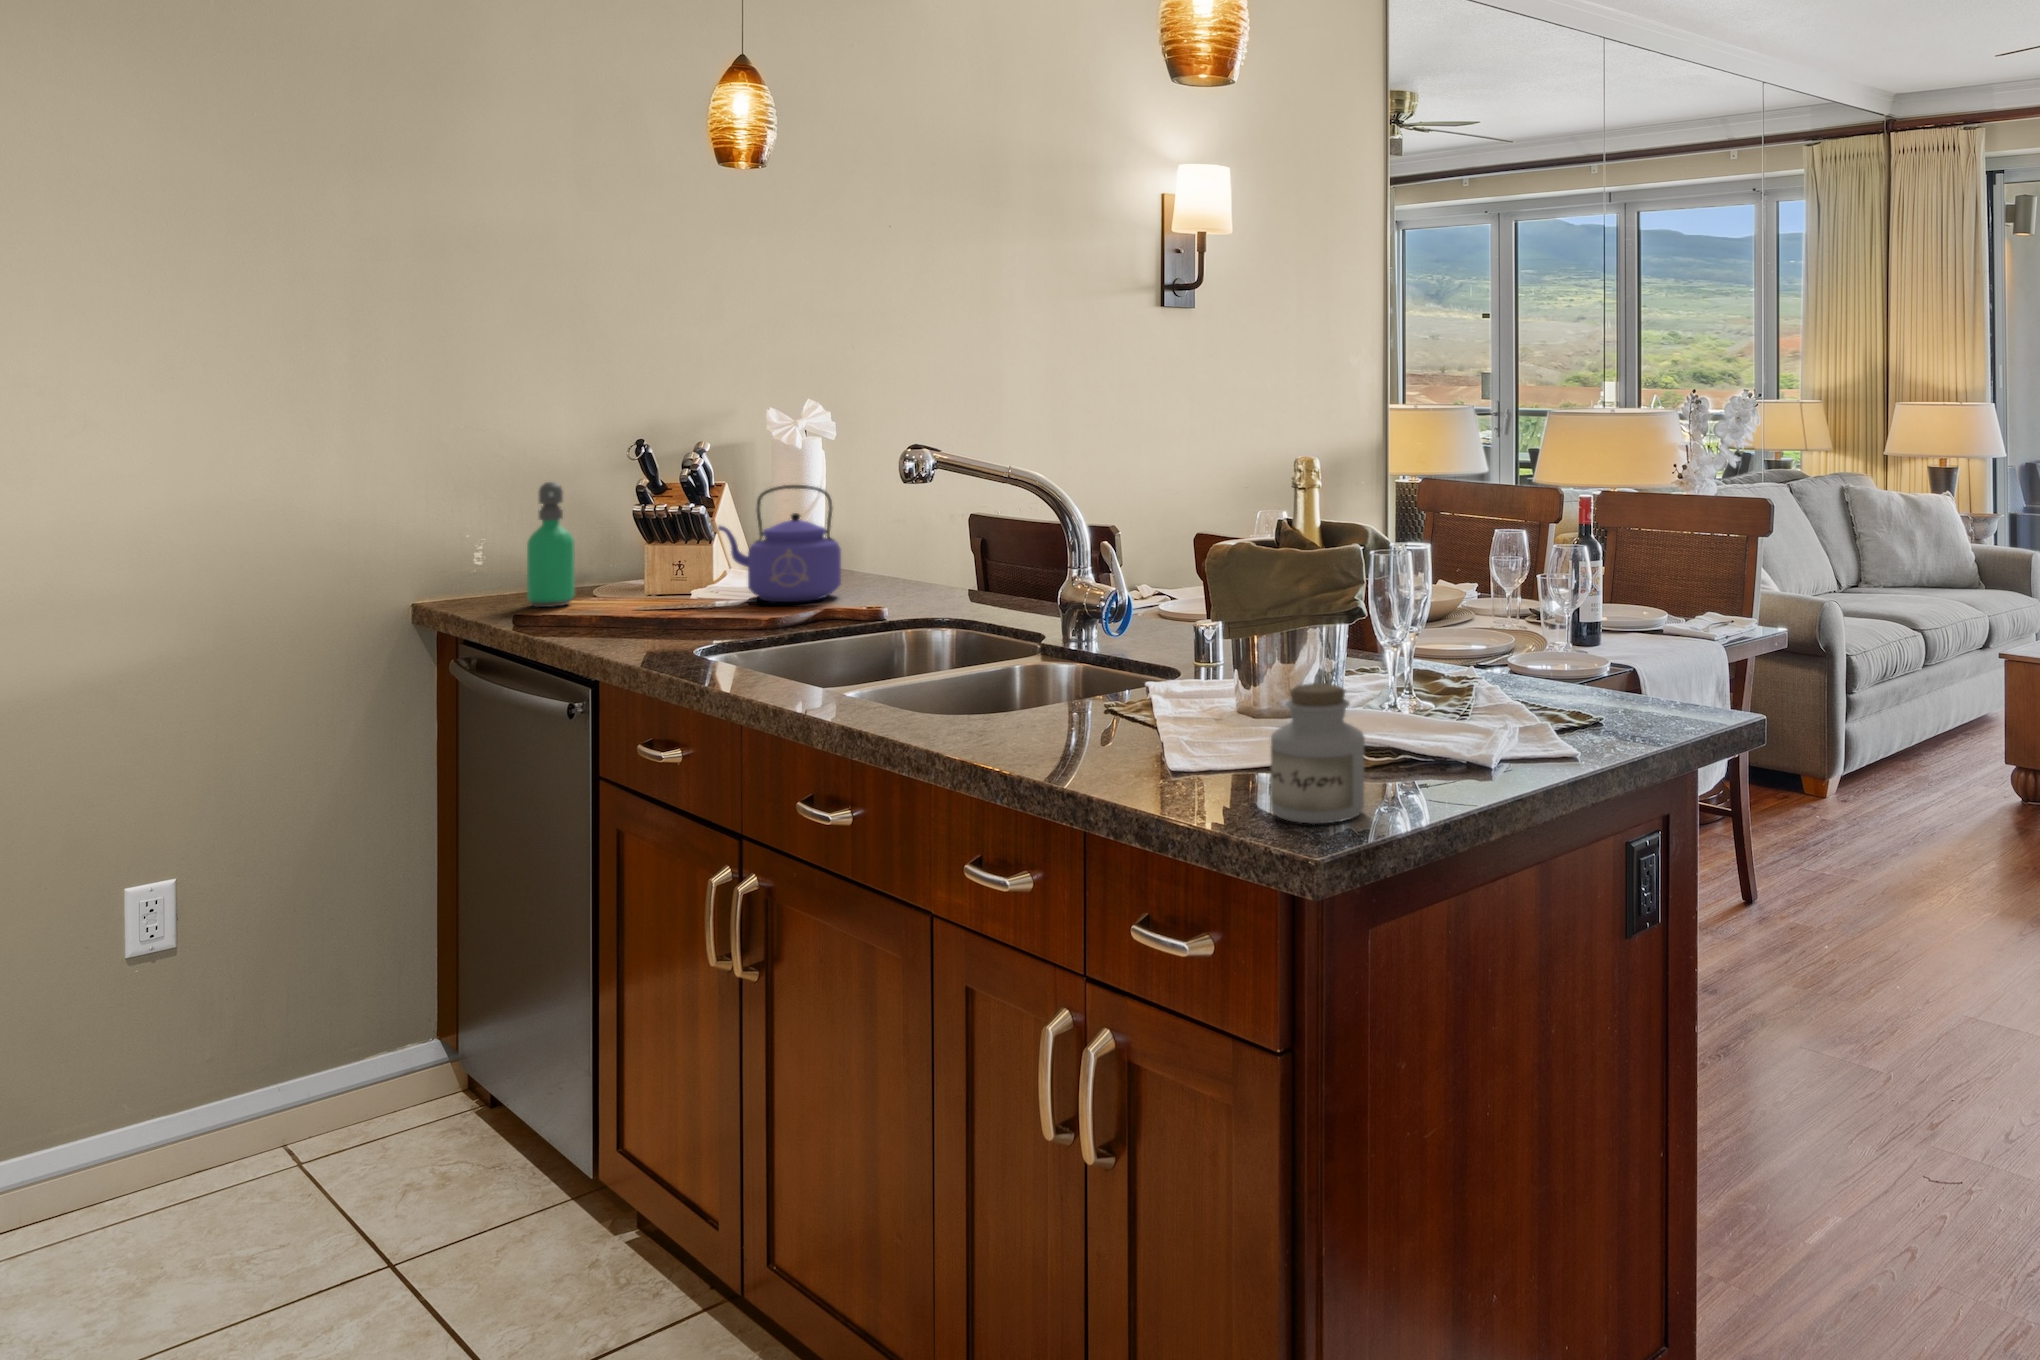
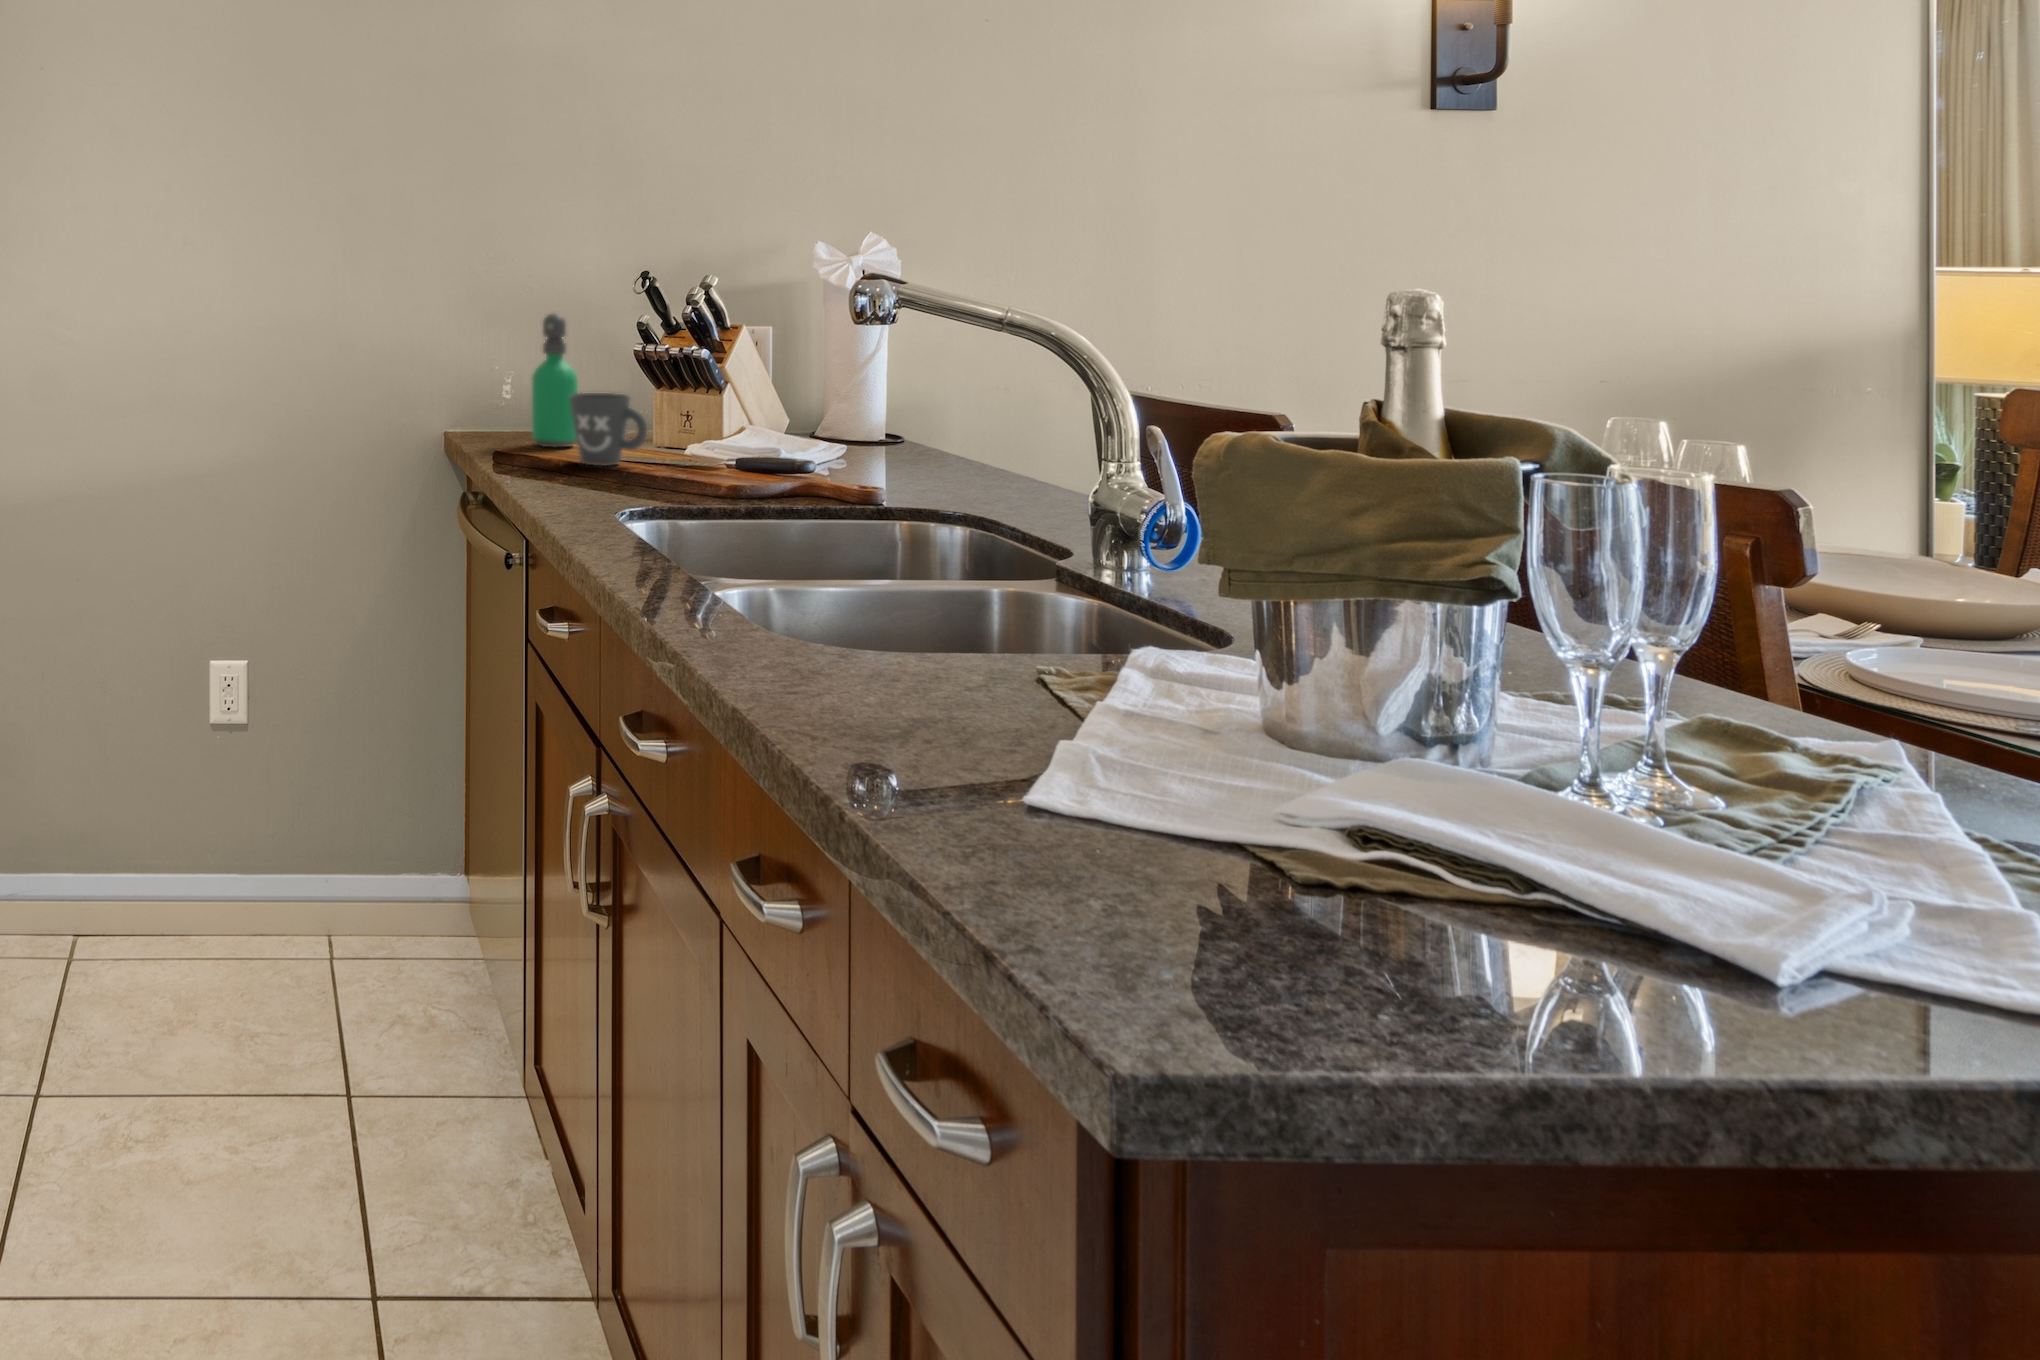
kettle: present [718,485,841,602] -> none [724,327,866,469]
mug: none [587,552,662,618] -> present [570,393,647,466]
jar: present [1271,683,1365,824] -> none [1126,704,1354,1015]

